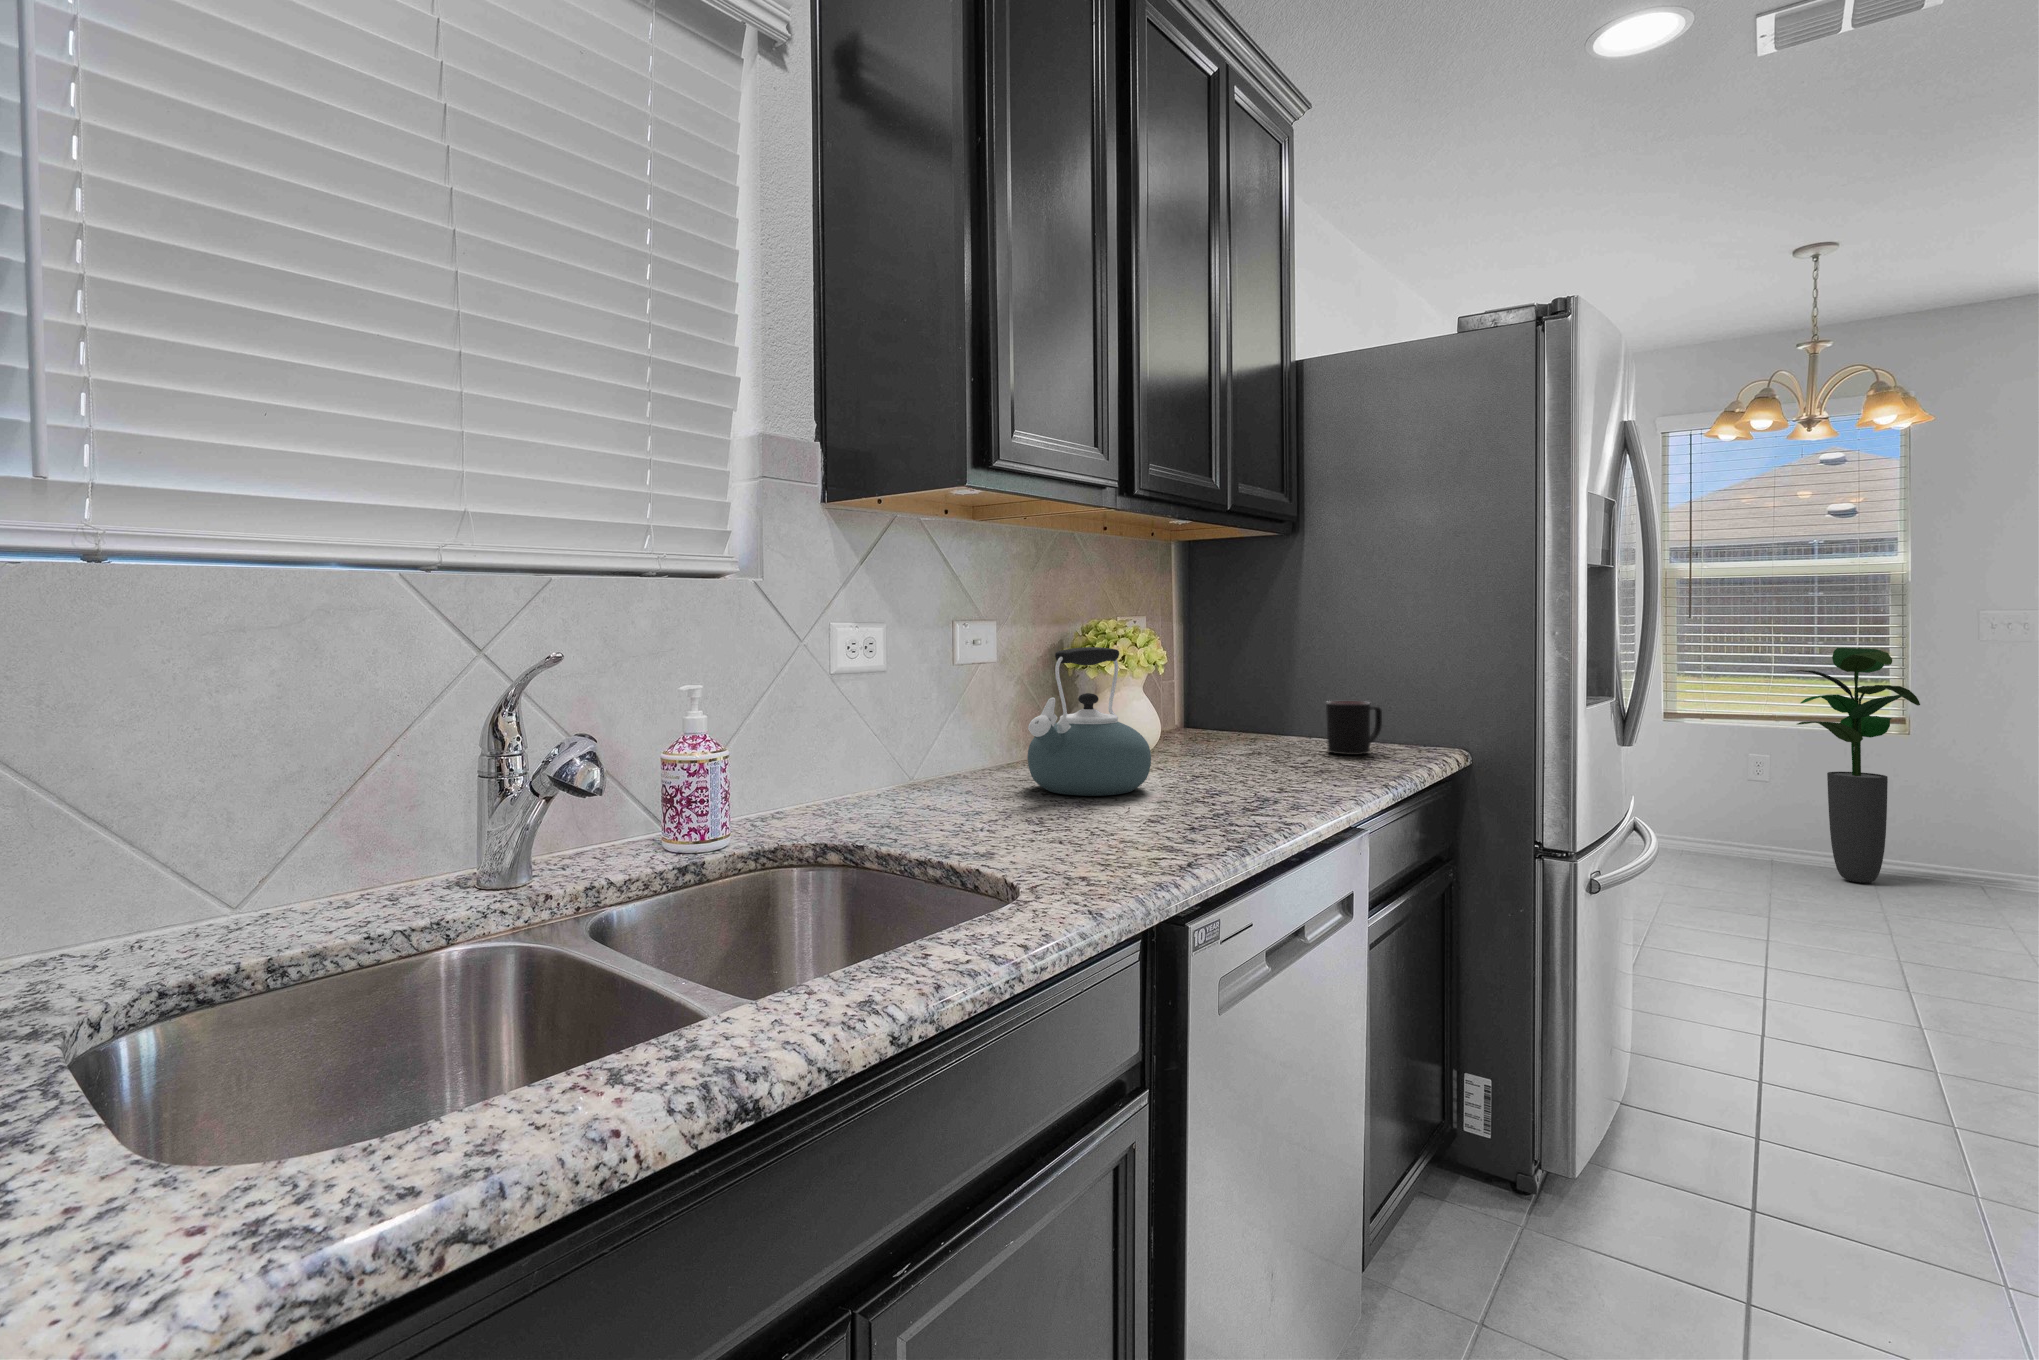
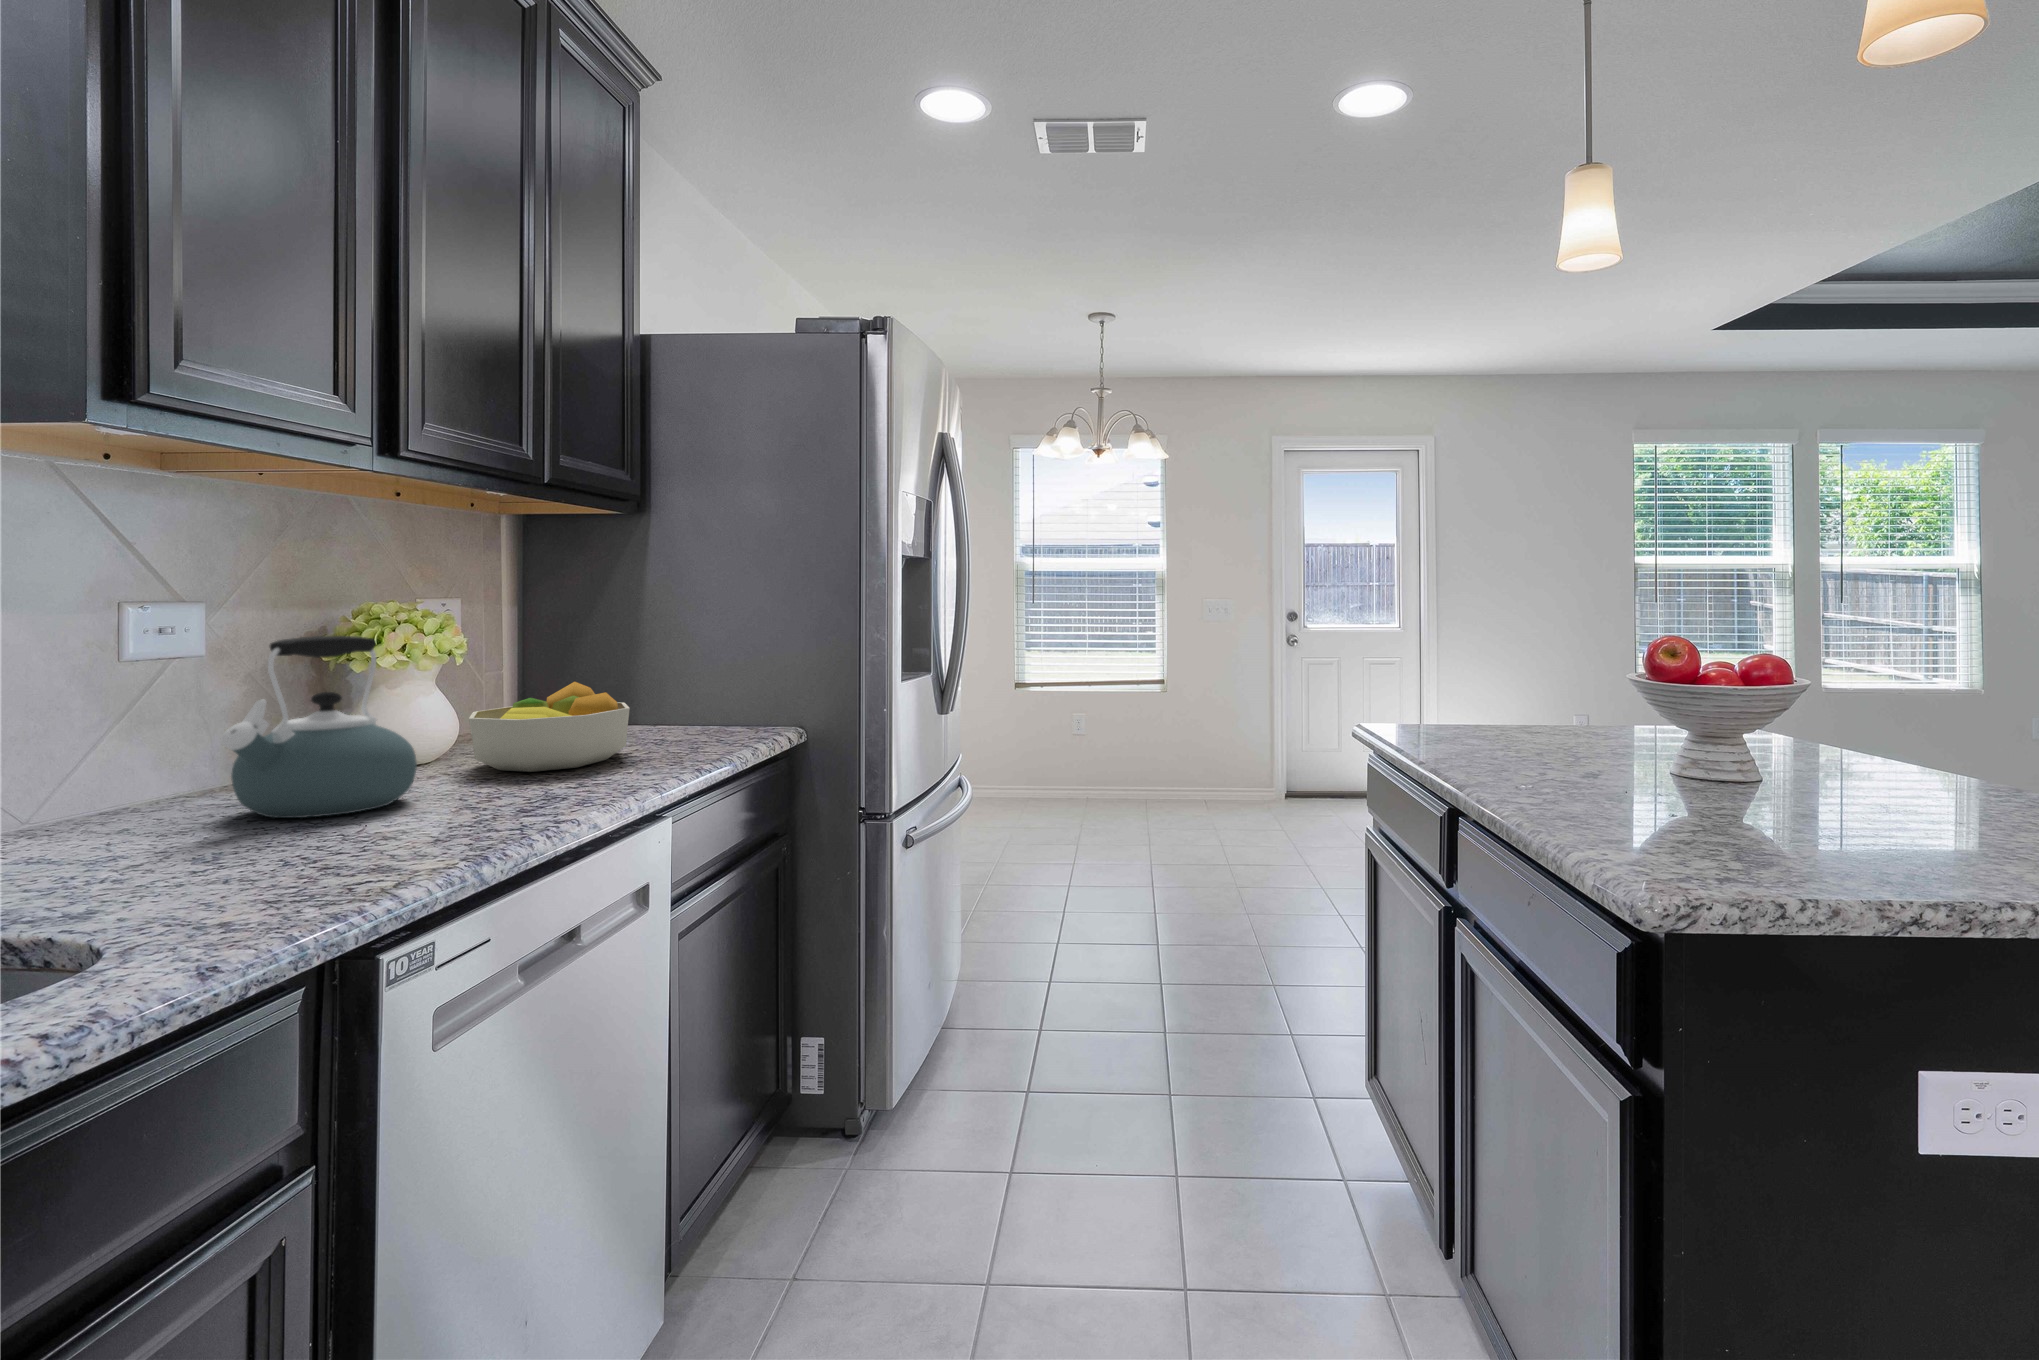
potted plant: present [1797,648,1920,883] -> none [1091,630,1169,809]
fruit bowl: none [1172,691,1308,772] -> present [469,682,630,772]
mug: present [1326,701,1382,755] -> none [663,687,721,742]

